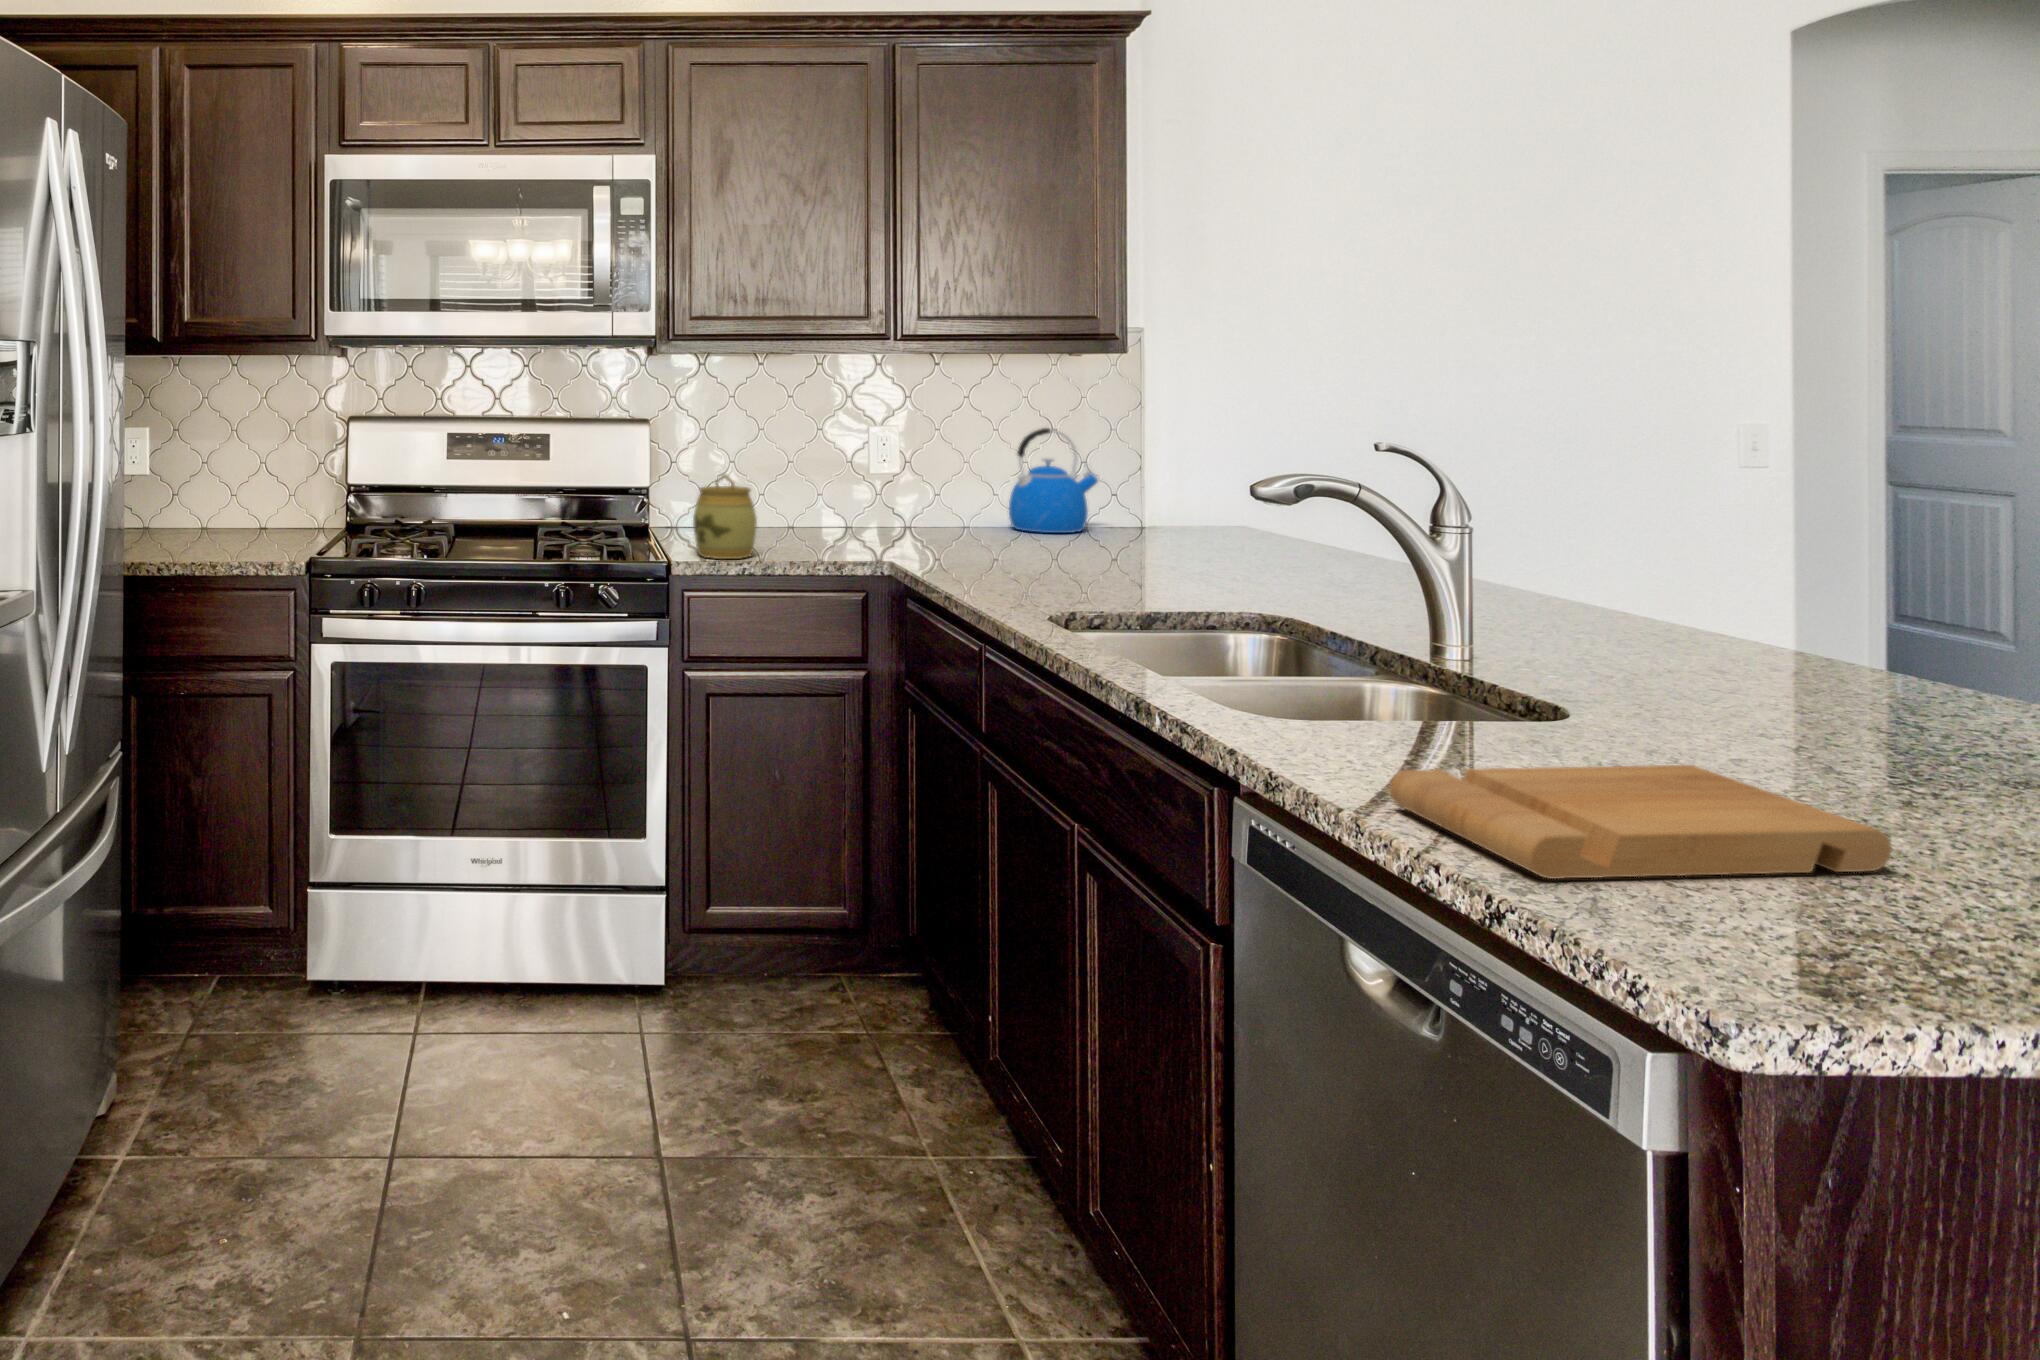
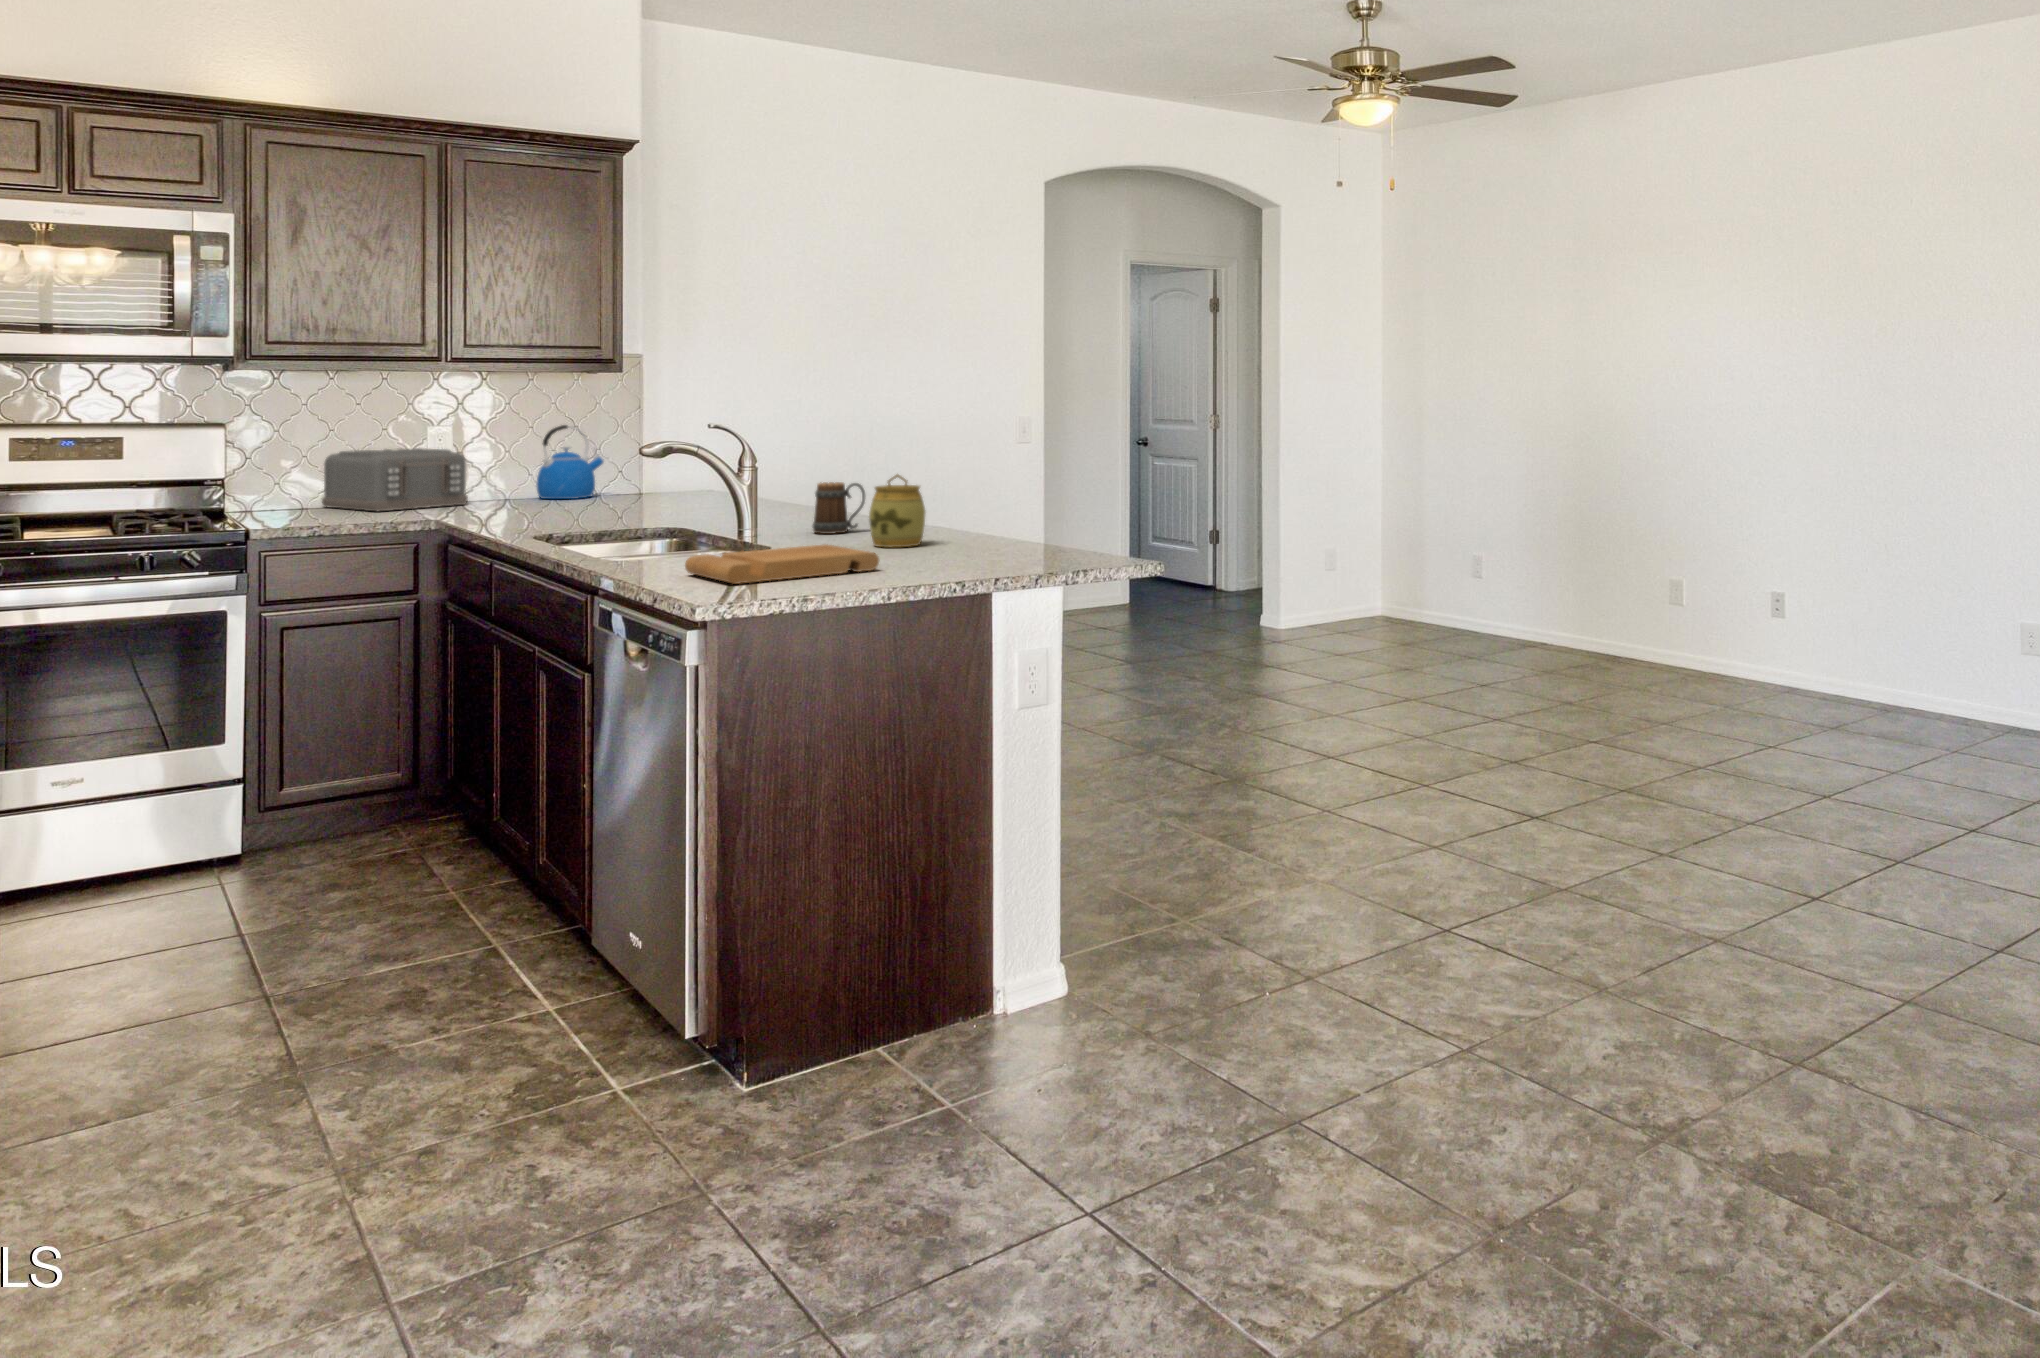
toaster: none [753,452,924,539] -> present [322,448,468,511]
jar: present [693,474,757,559] -> present [869,474,925,547]
mug: none [1542,580,1661,684] -> present [813,482,865,534]

